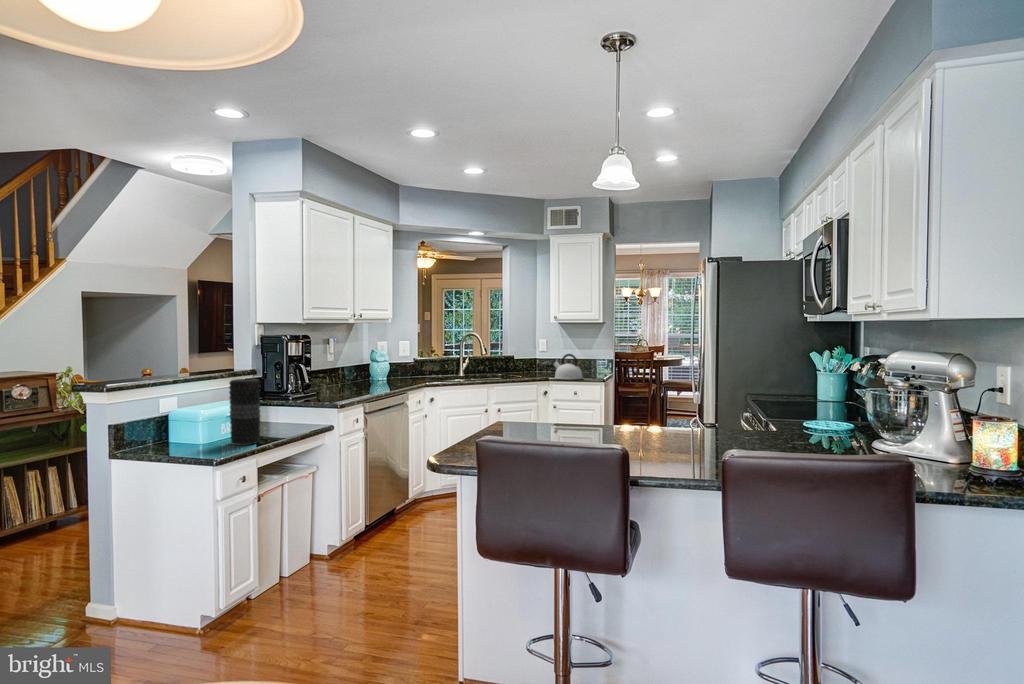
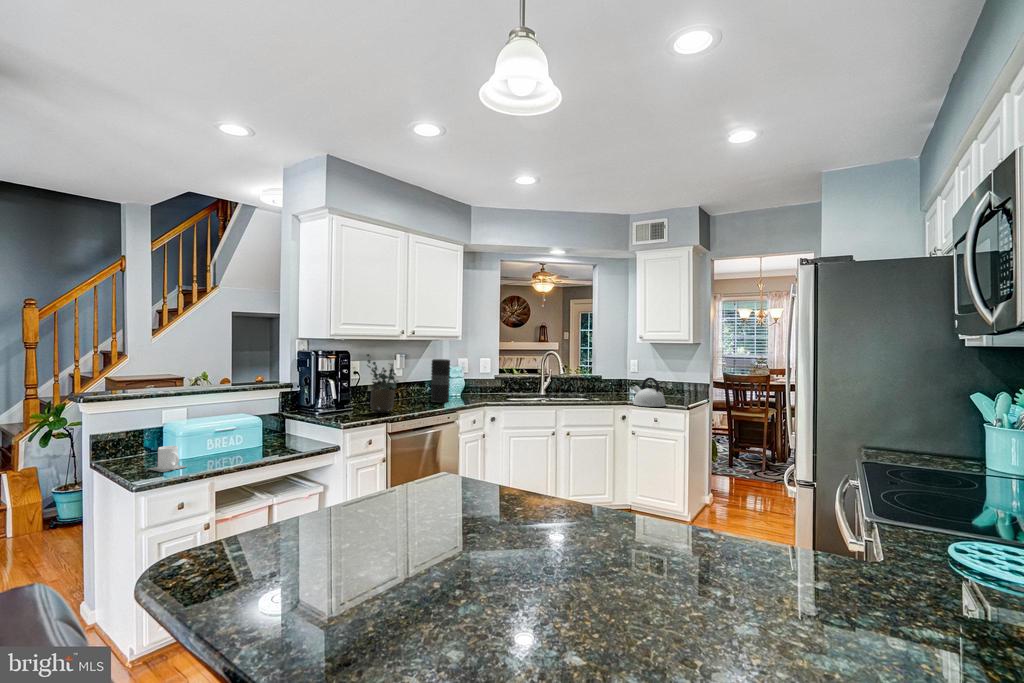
potted plant: none [321,339,357,396] -> present [367,354,398,413]
vase: present [229,379,260,445] -> present [431,359,450,402]
mug: none [174,430,211,454] -> present [150,446,184,472]

